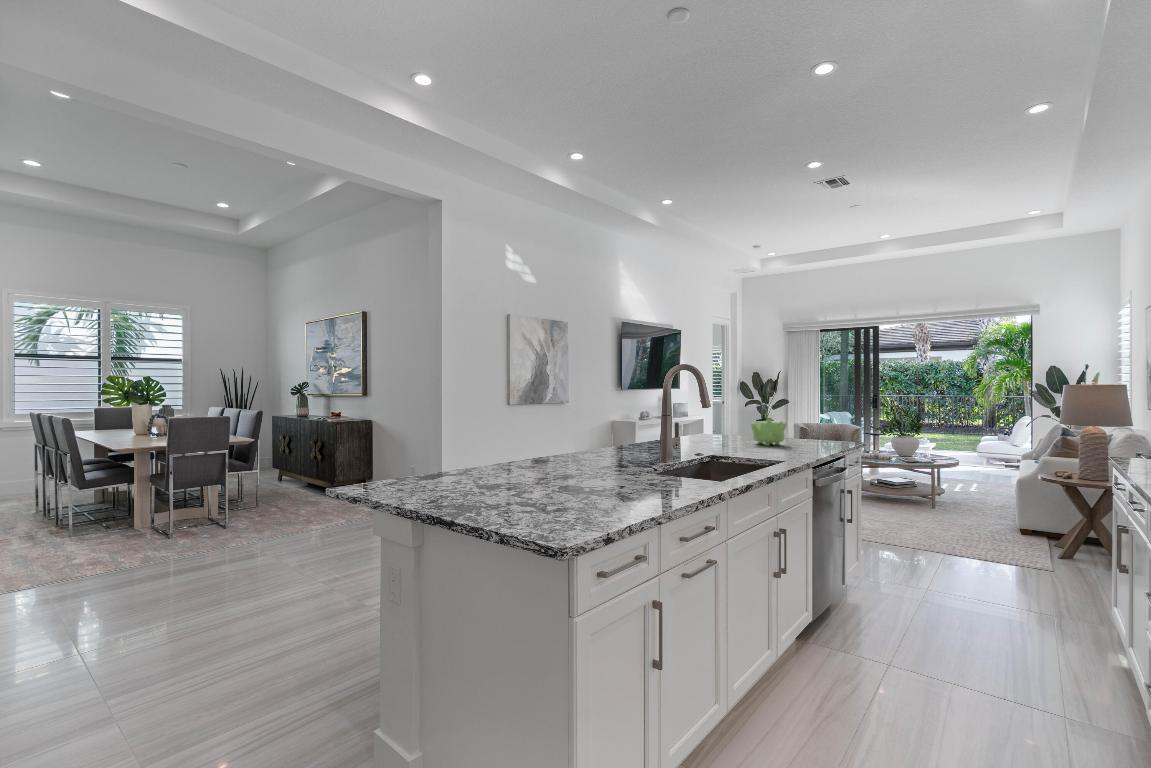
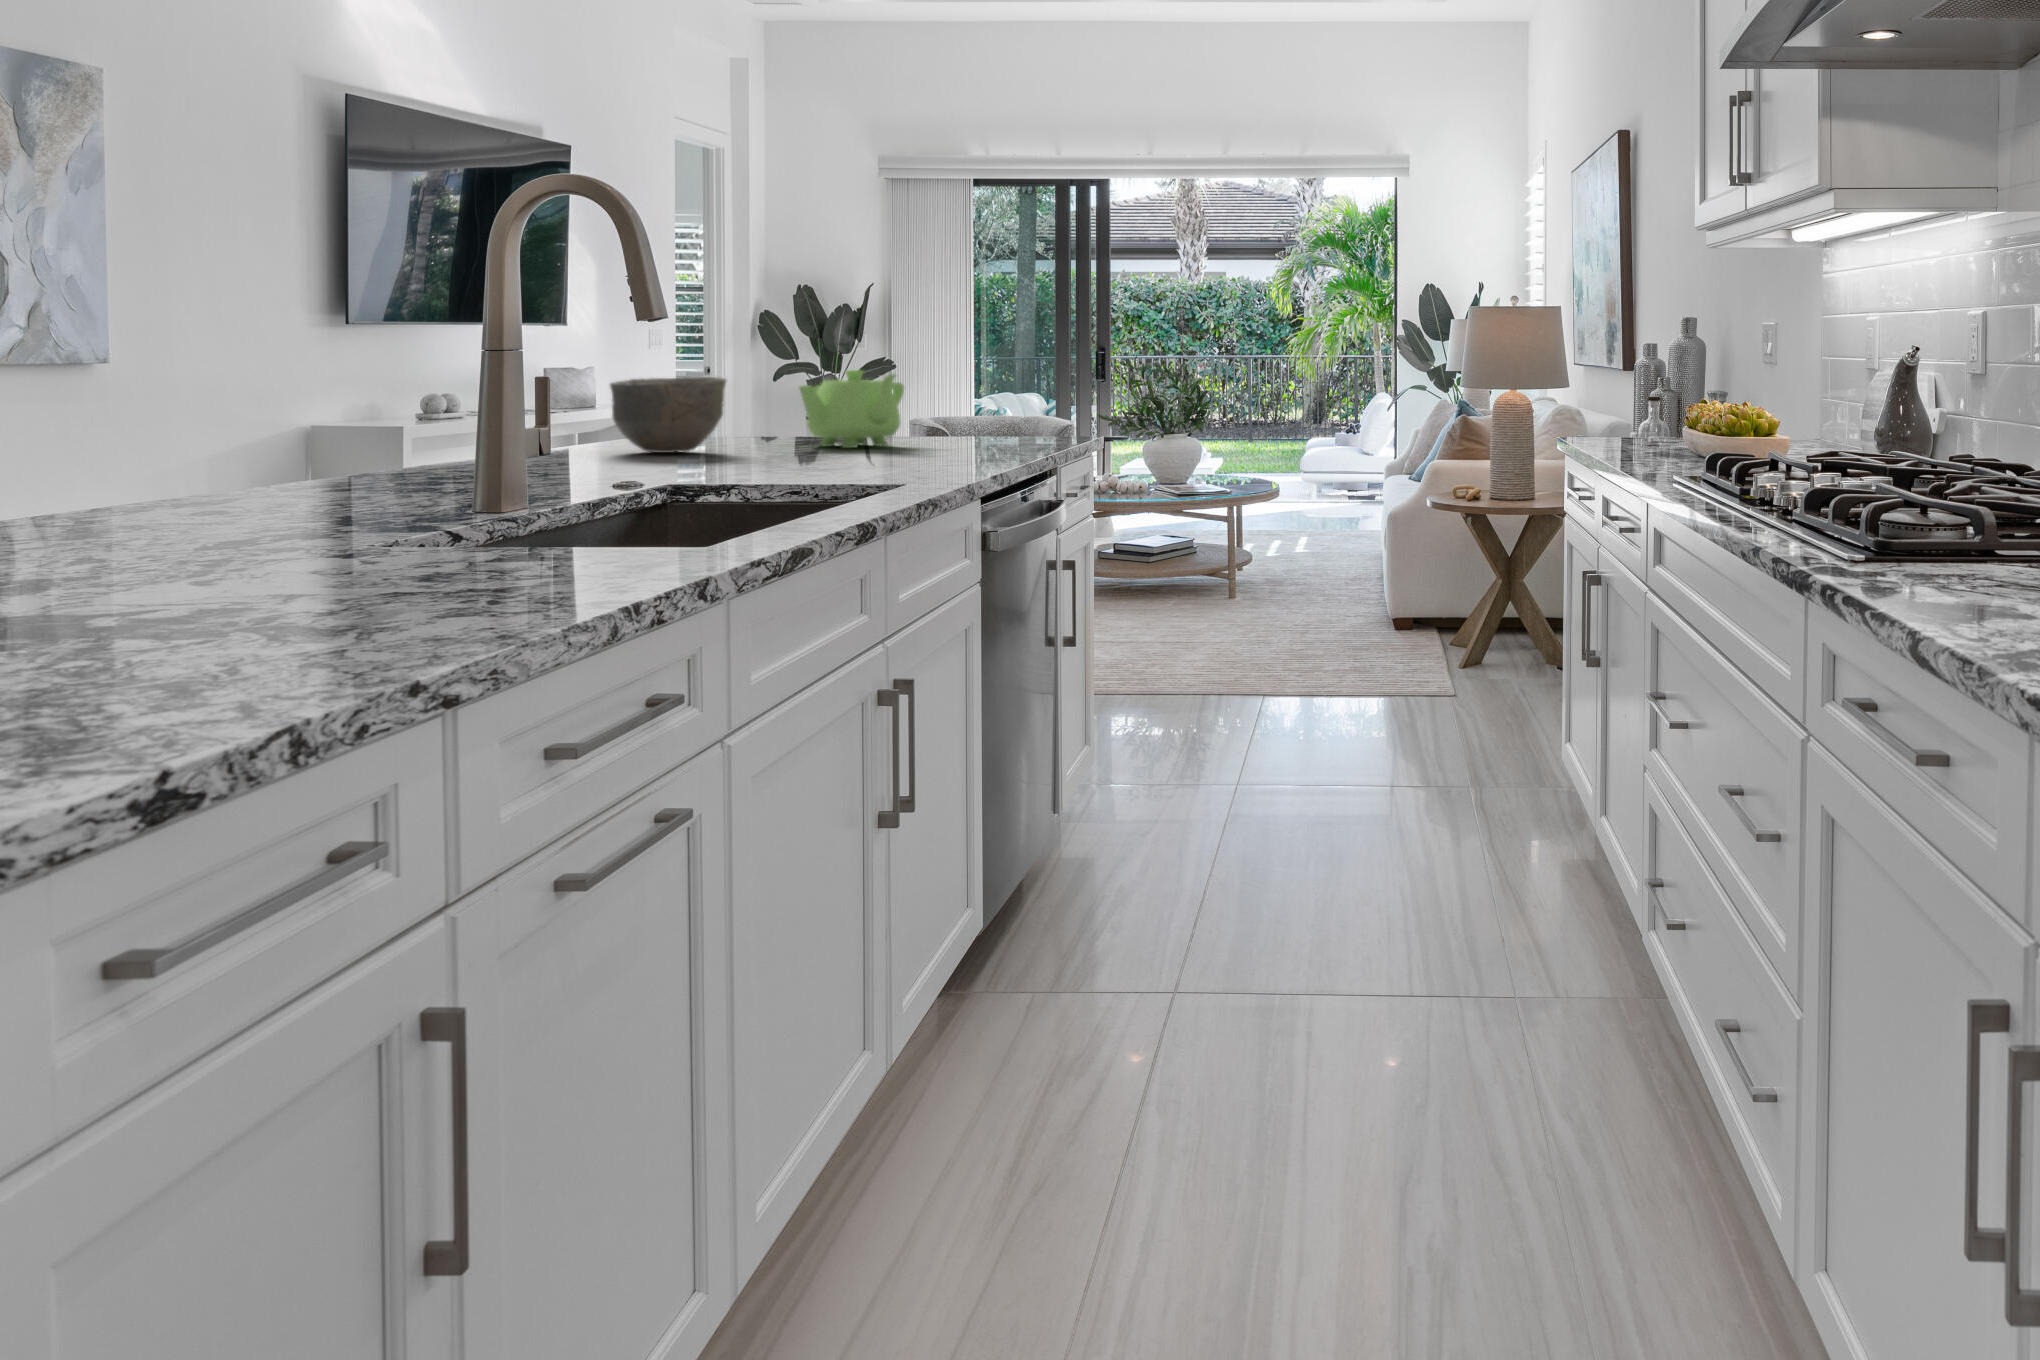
bowl: none [695,421,728,445] -> present [610,377,726,453]

